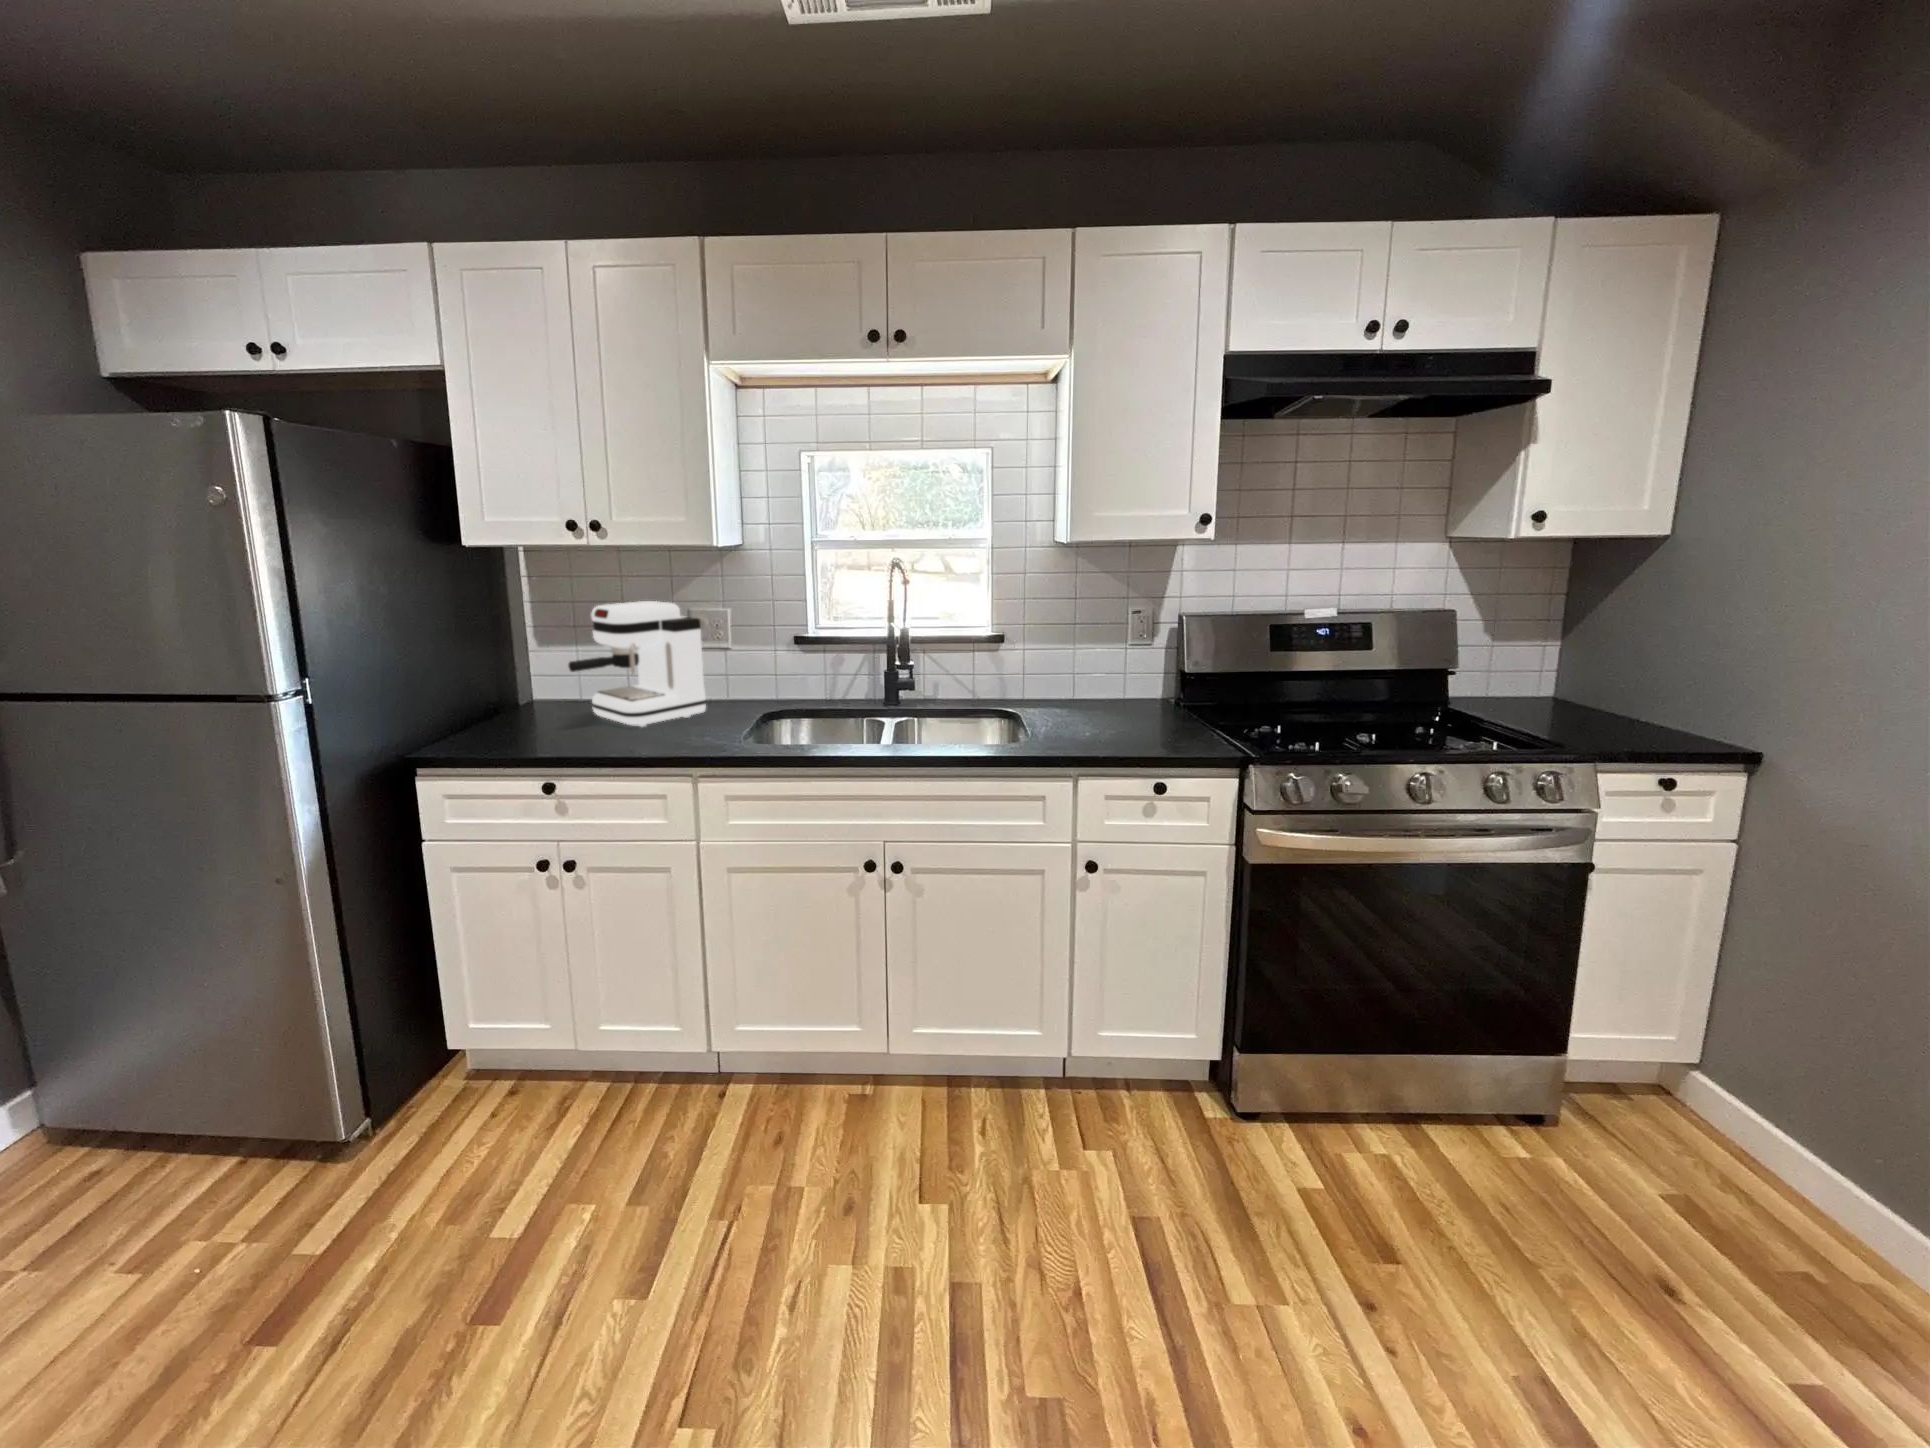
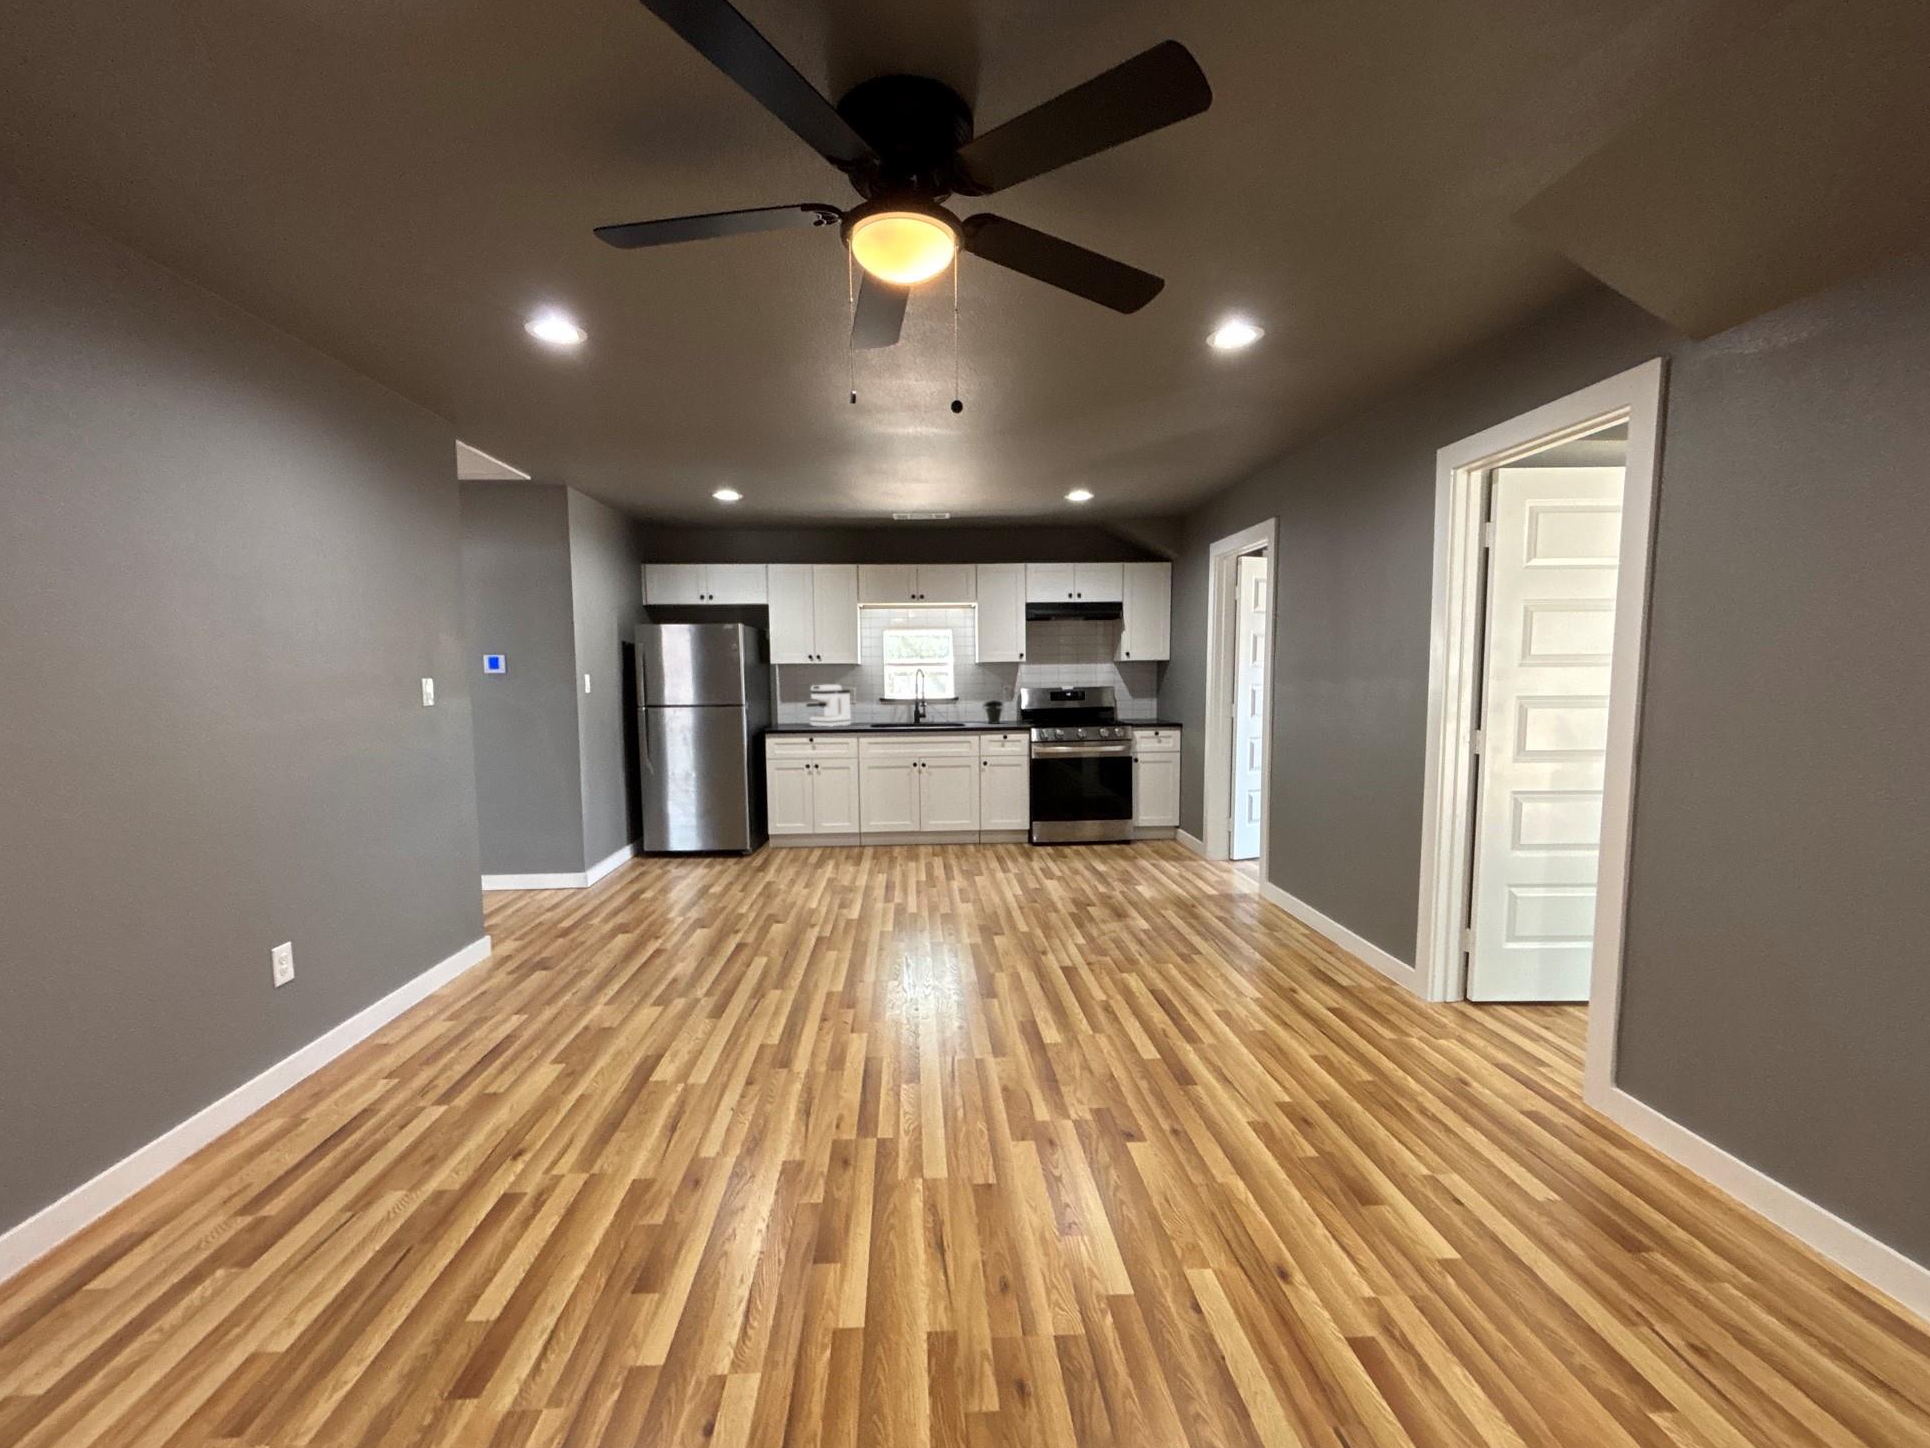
potted plant: none [1072,595,1140,716] -> present [984,700,1003,724]

